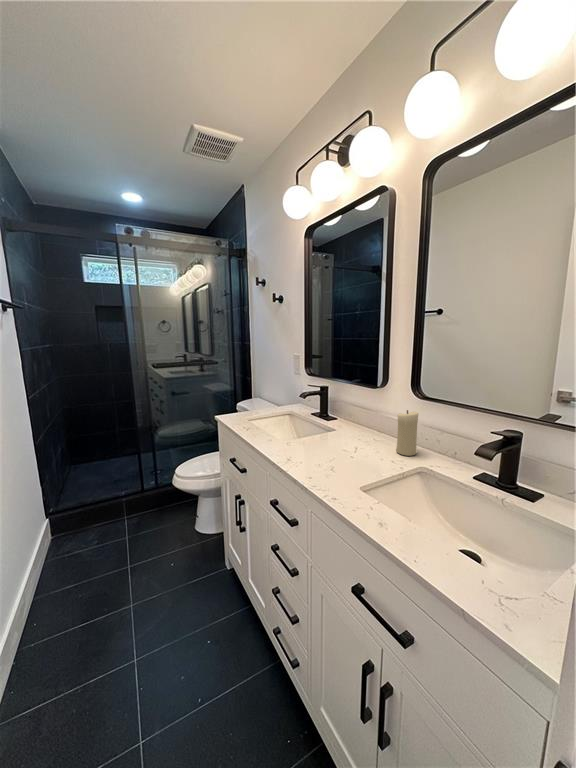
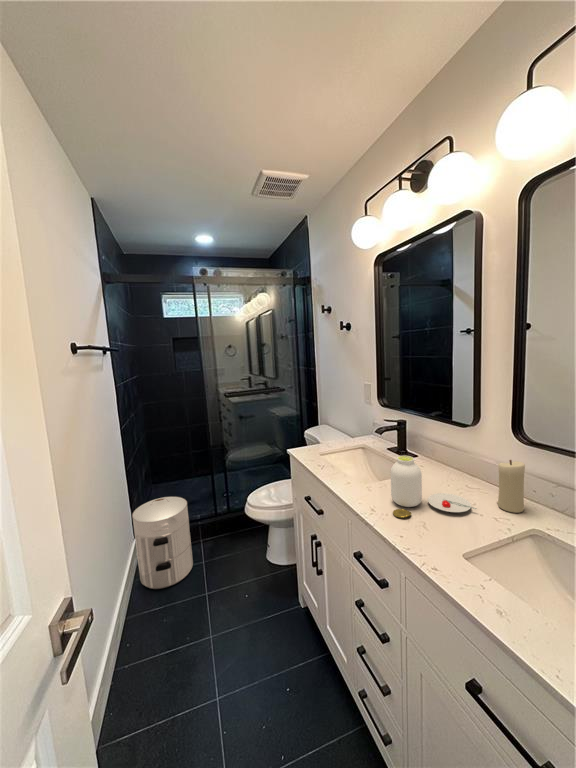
jar: none [306,409,378,464] -> present [390,456,477,517]
waste bin: none [43,470,116,565] -> present [132,497,193,589]

